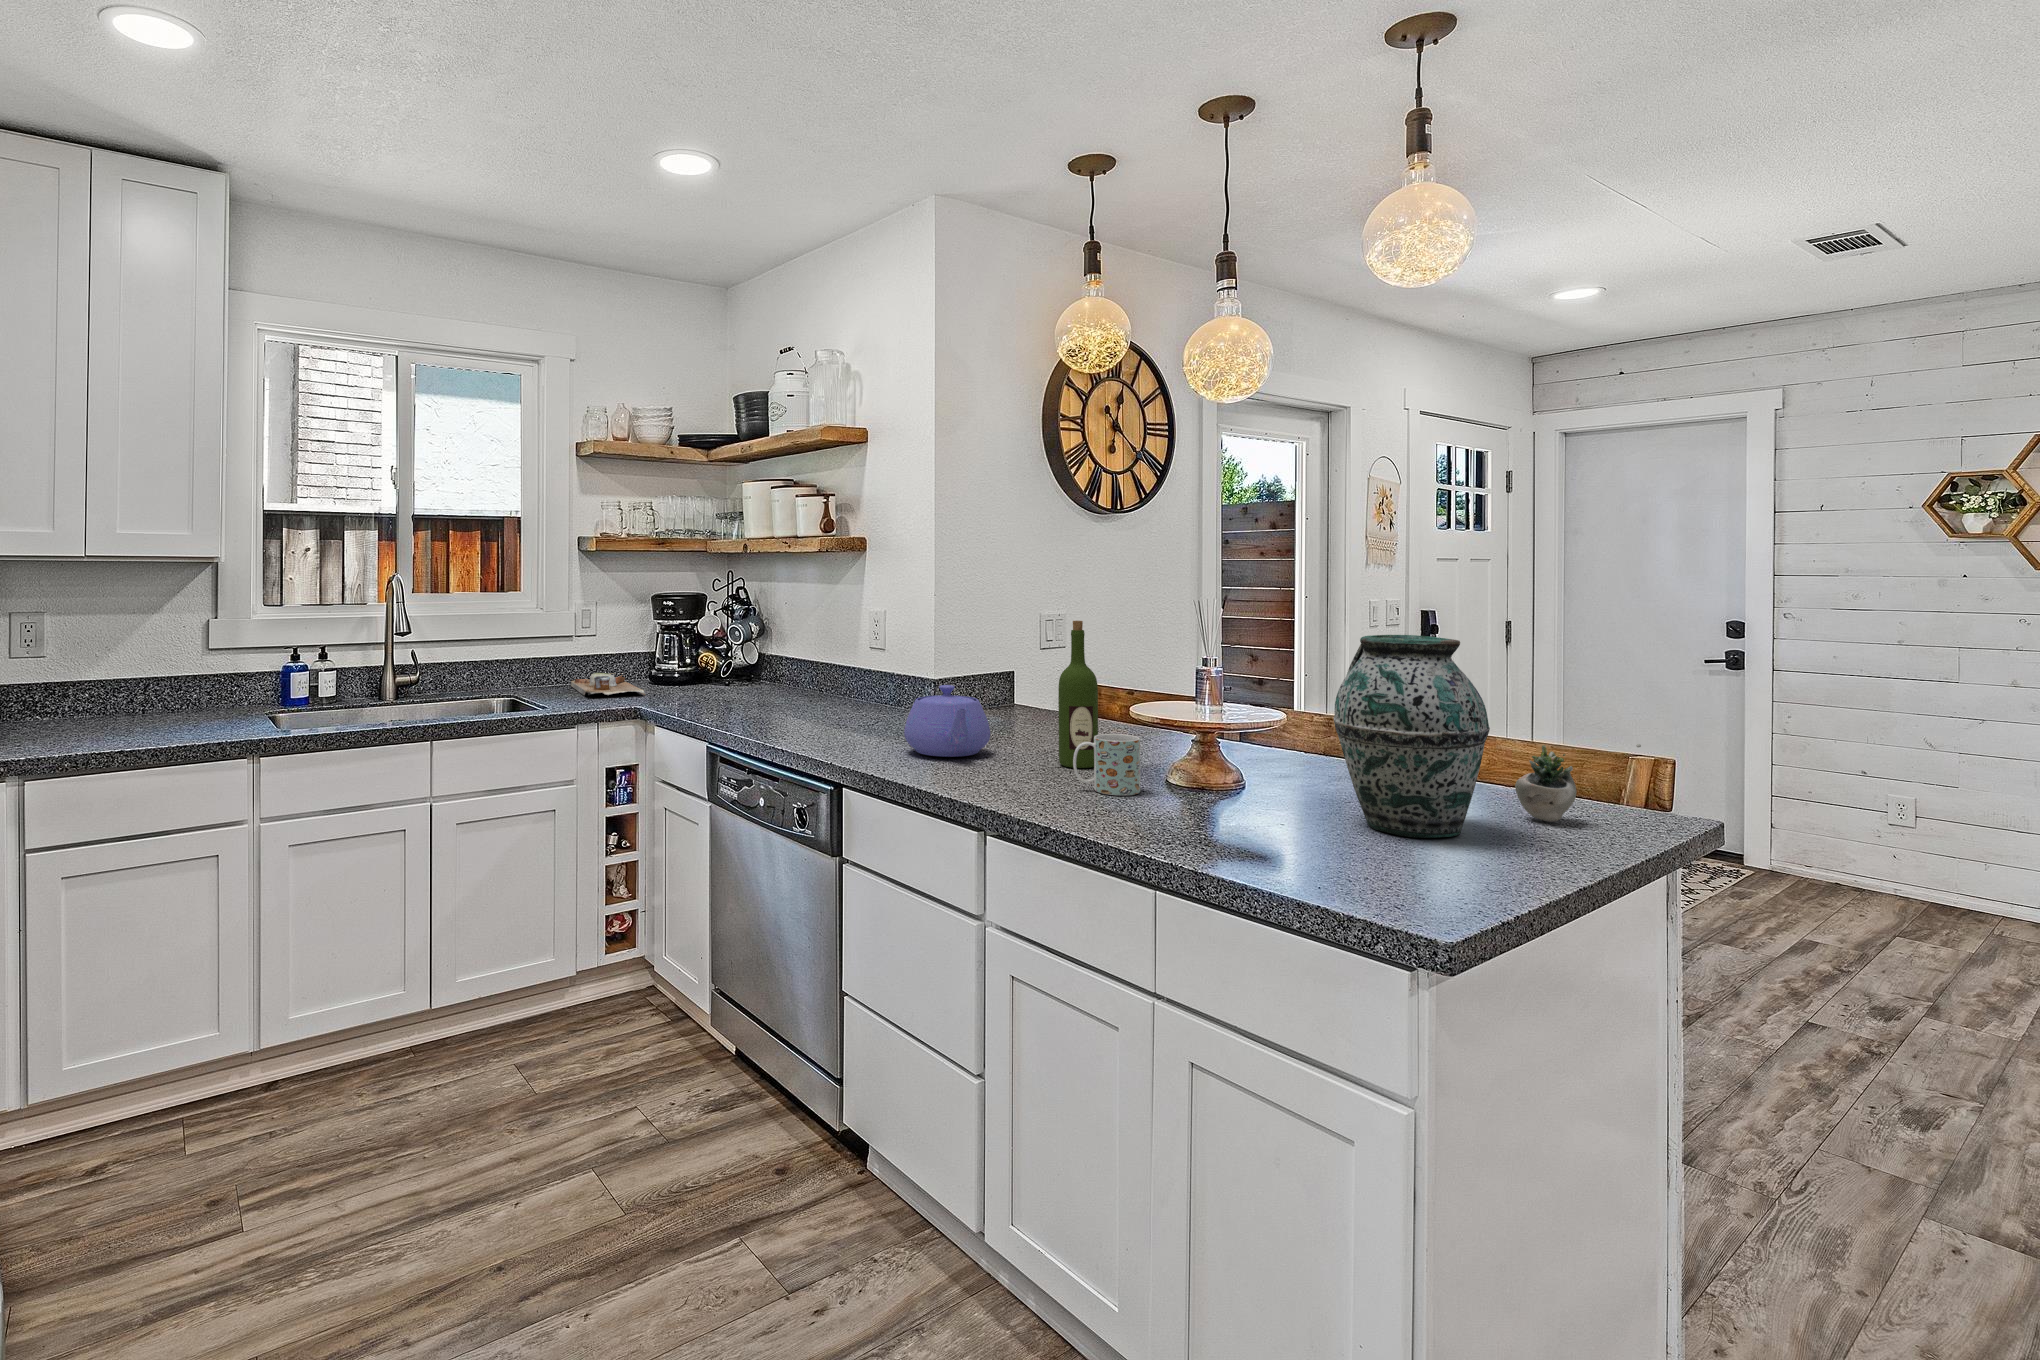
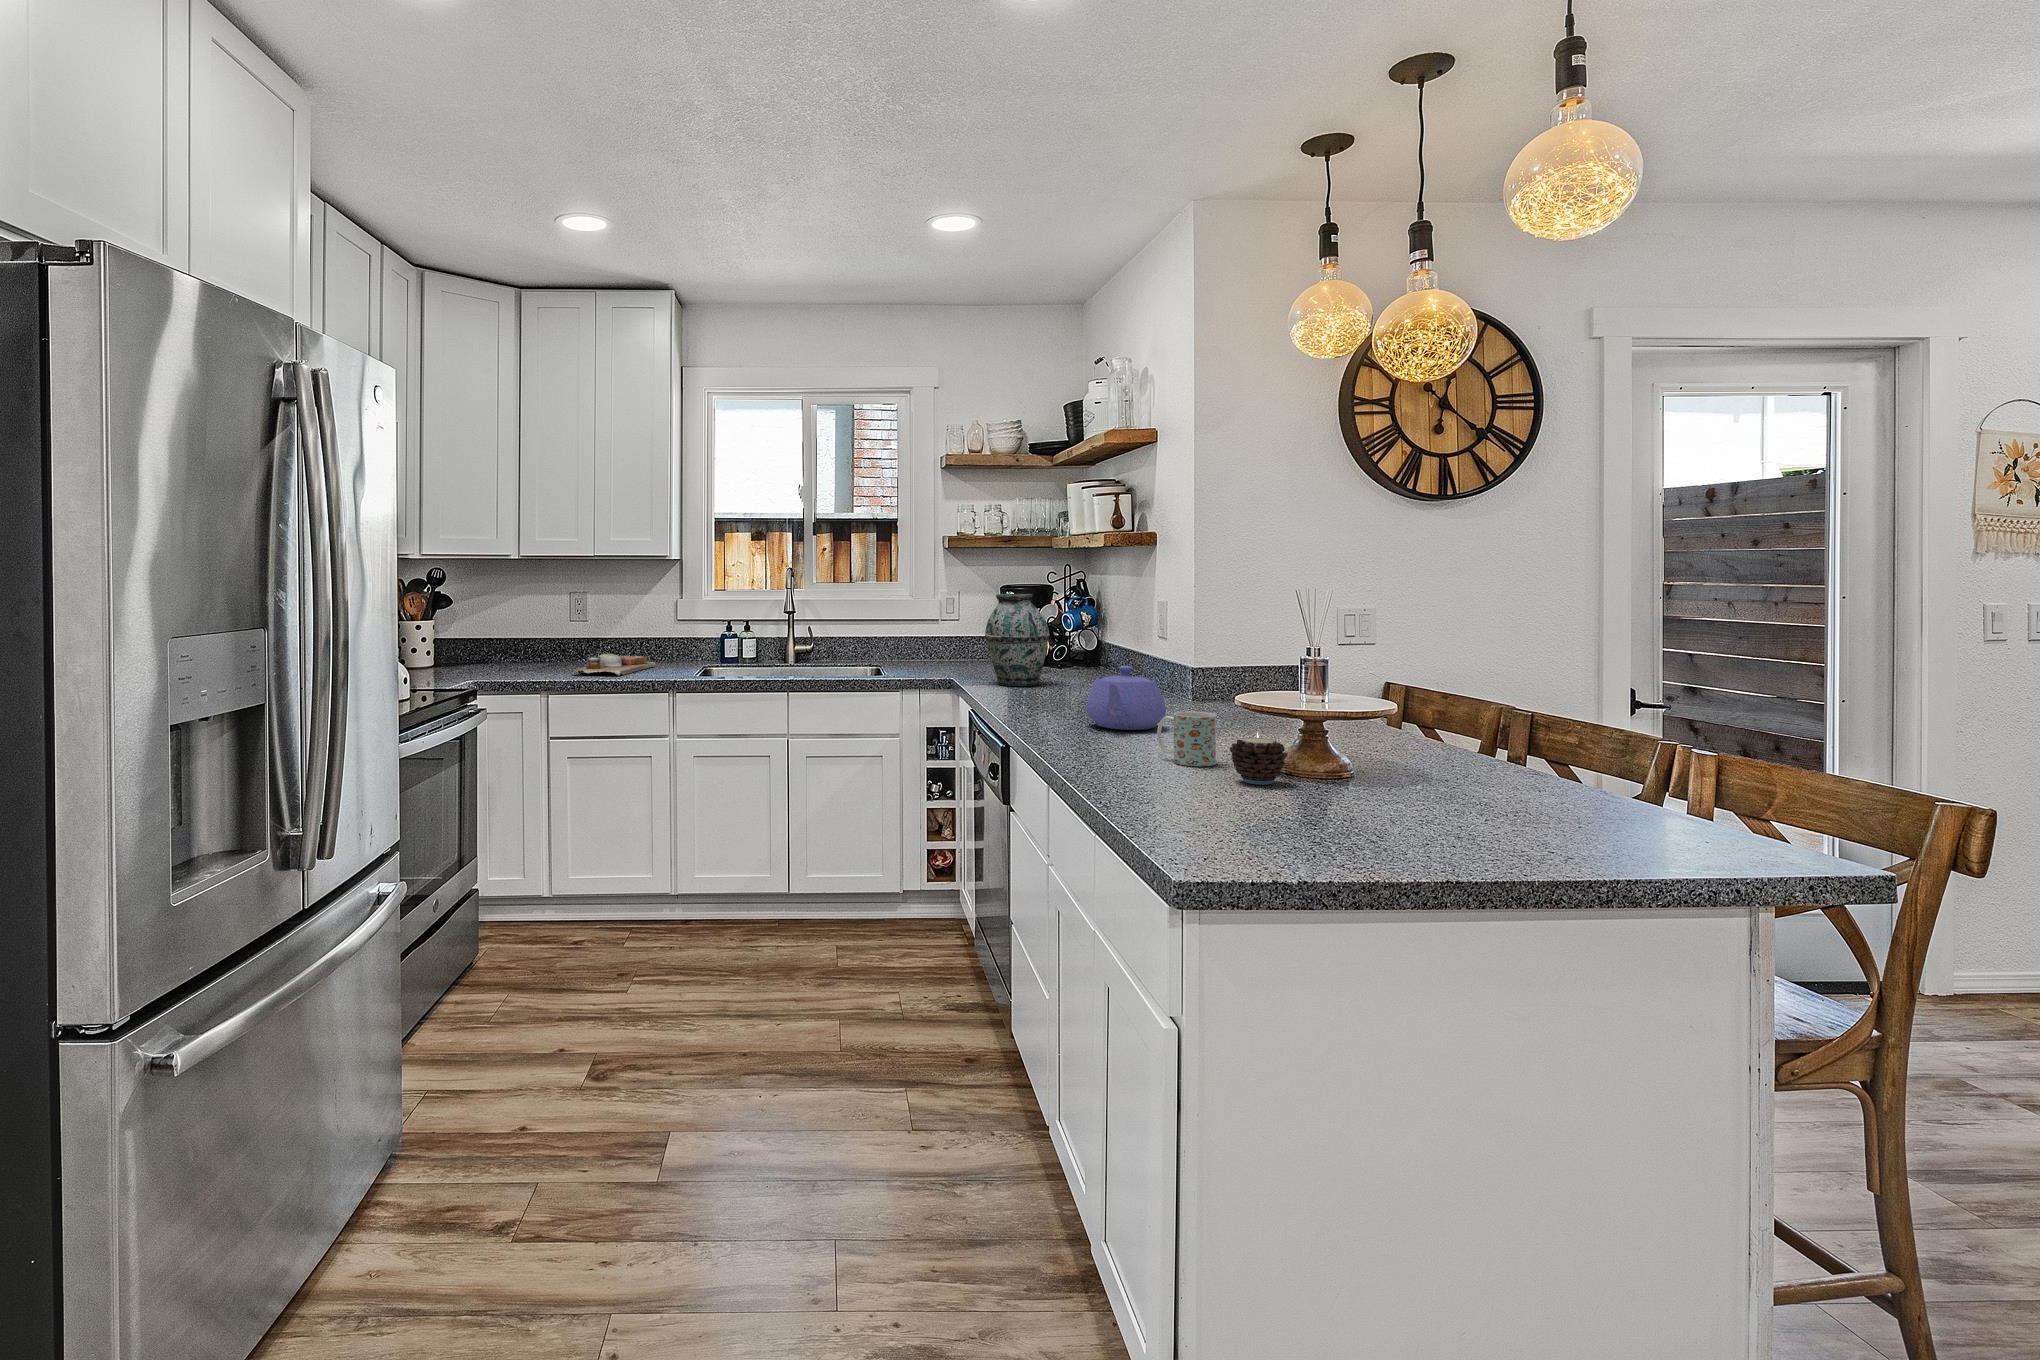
wine bottle: present [1058,621,1098,768] -> none [1200,610,1237,747]
vase: present [1334,635,1490,838] -> present [985,594,1050,686]
cutting board: present [571,673,645,695] -> present [572,654,656,676]
succulent plant: present [1515,744,1641,822] -> none [1539,748,1663,829]
candle: none [1196,753,1257,811] -> present [1230,732,1288,785]

